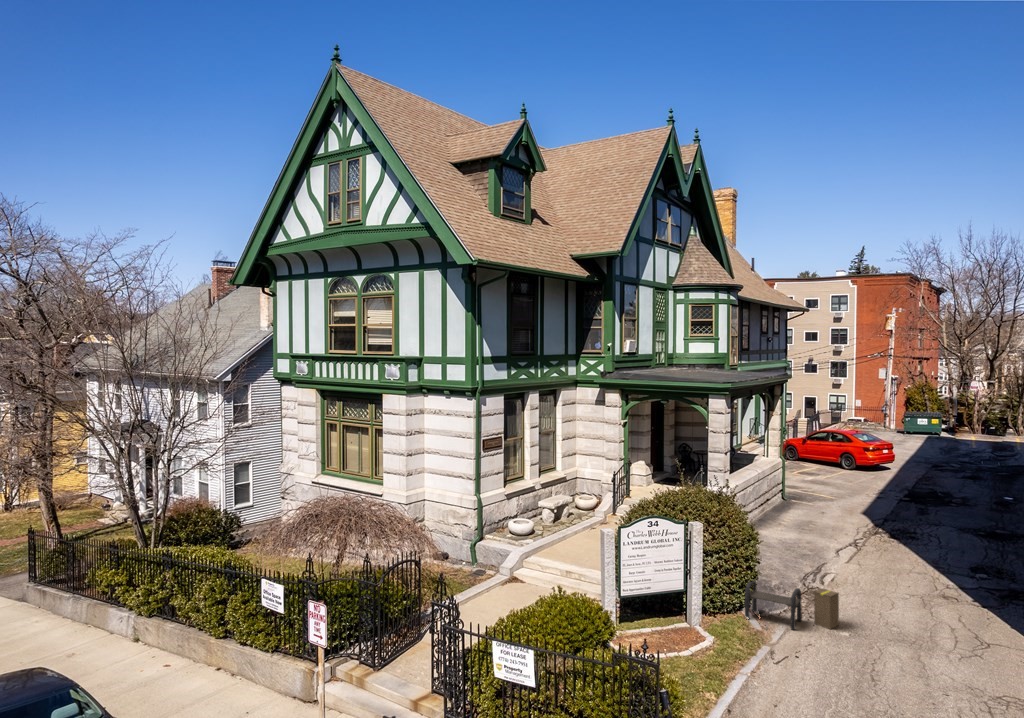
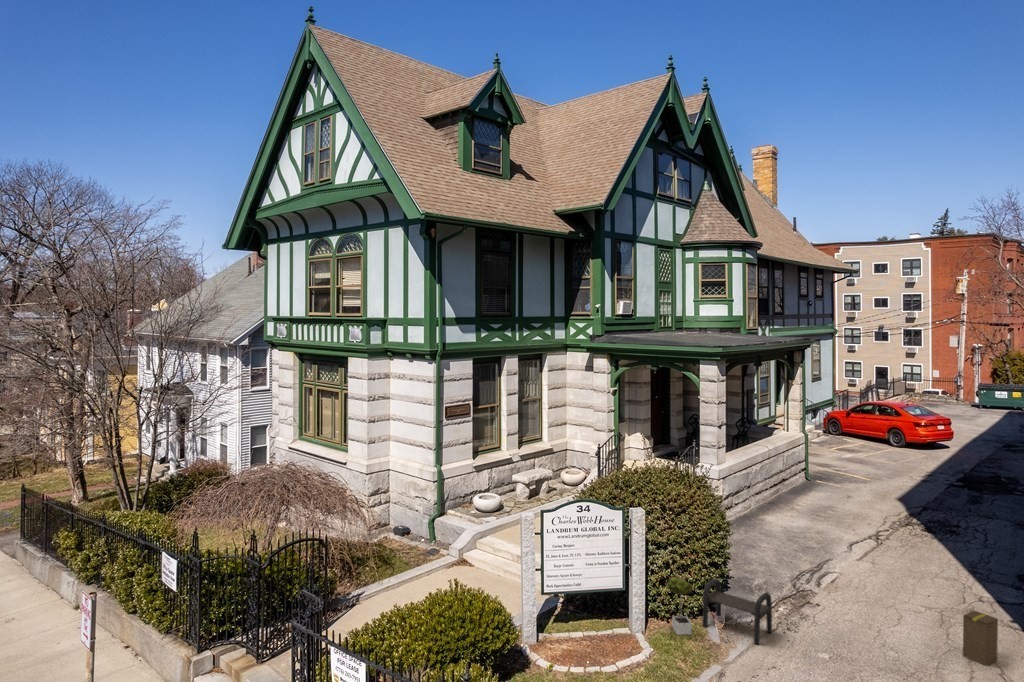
potted tree: none [718,579,739,626] -> present [668,578,692,635]
cardboard box: present [814,589,839,629] -> present [963,611,998,666]

